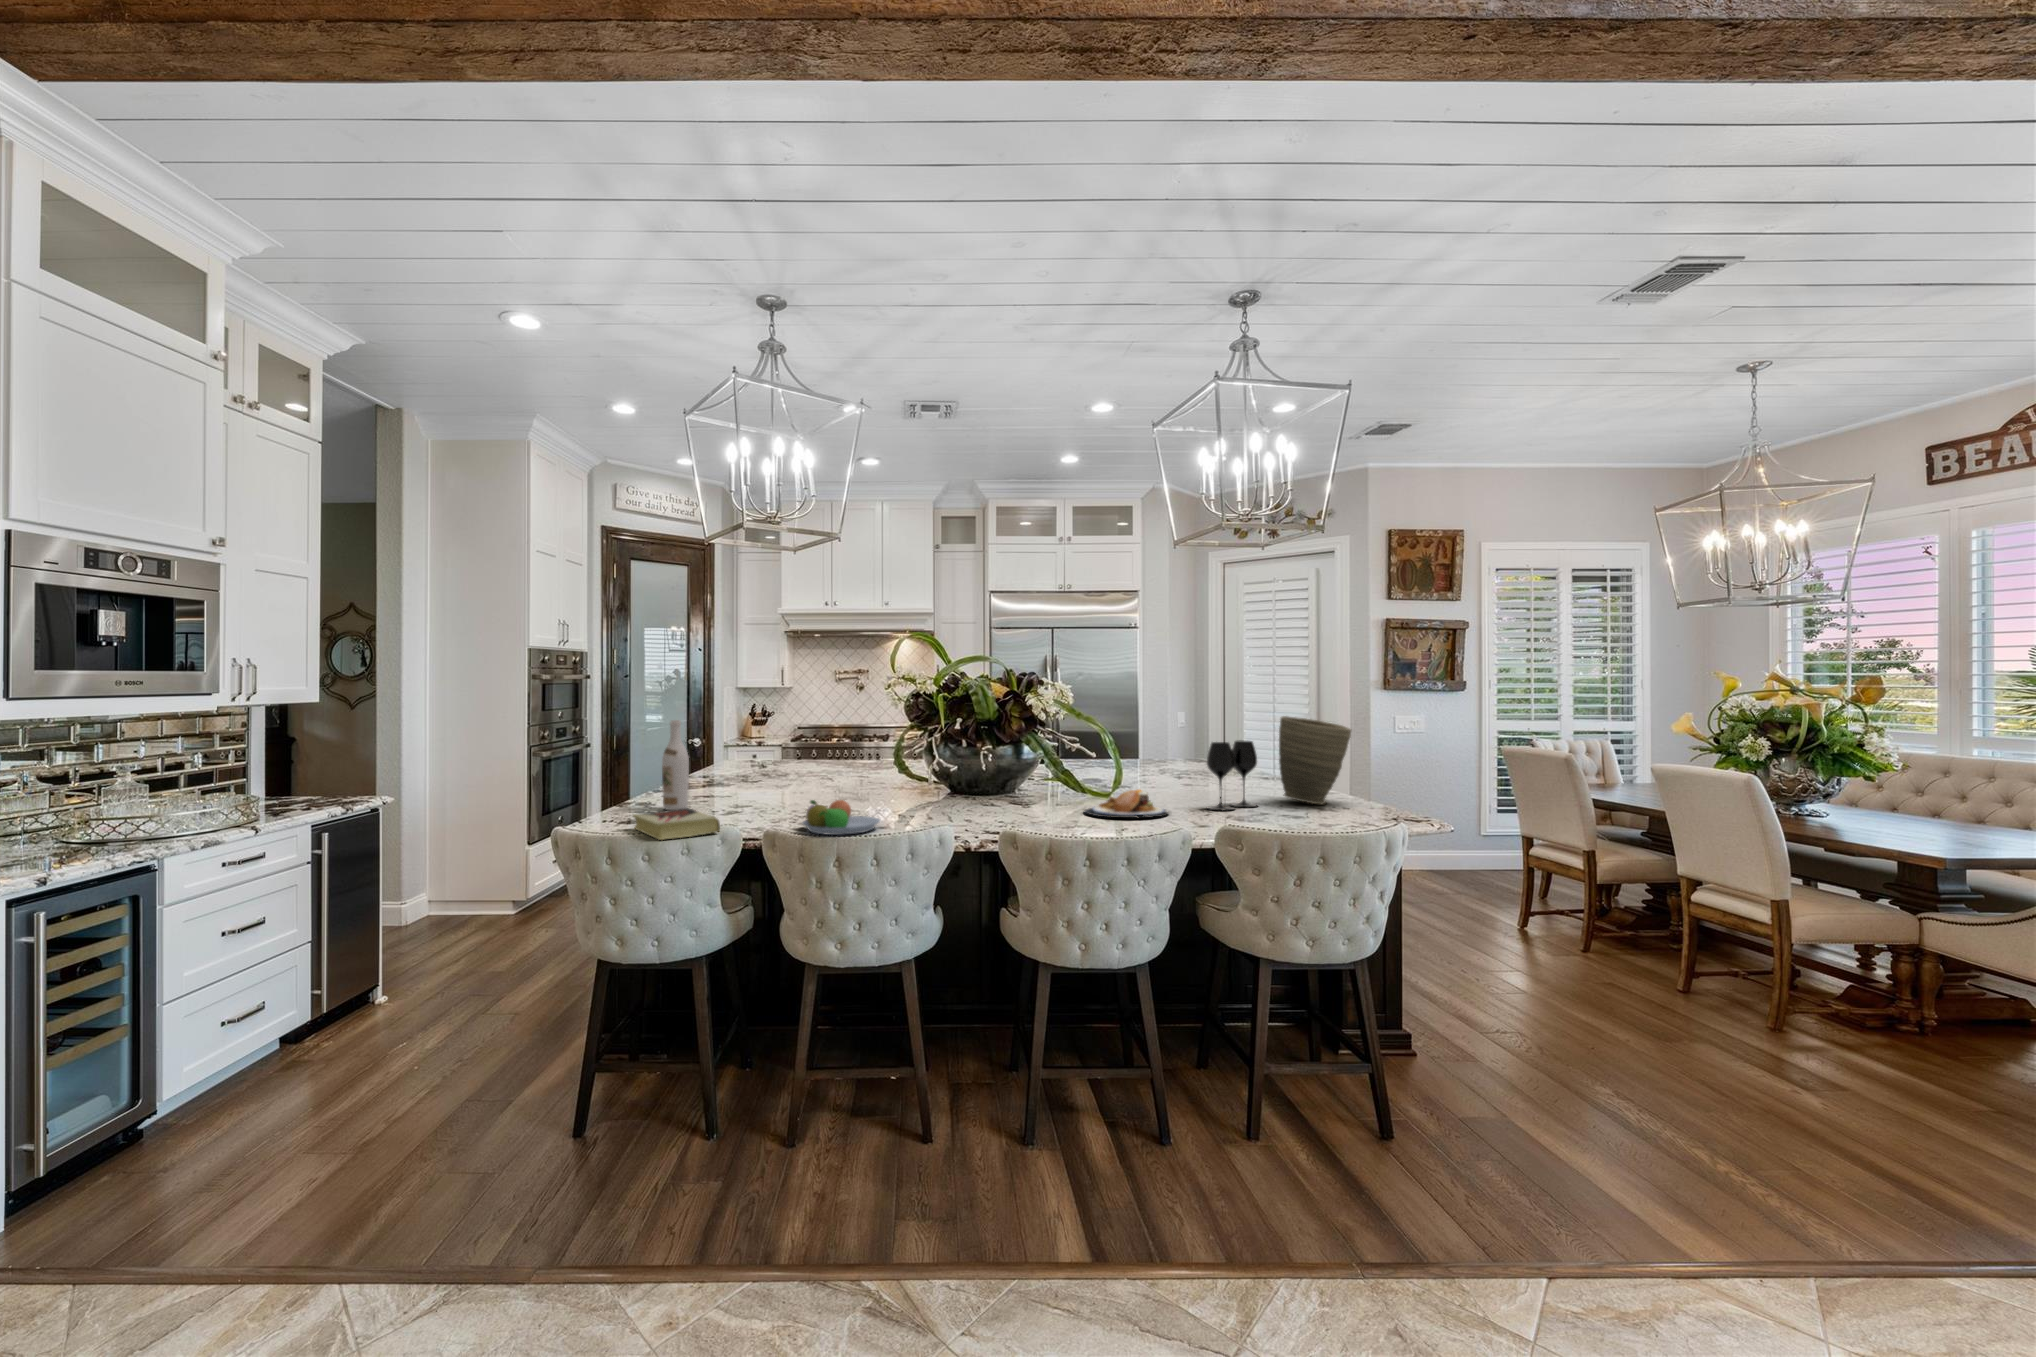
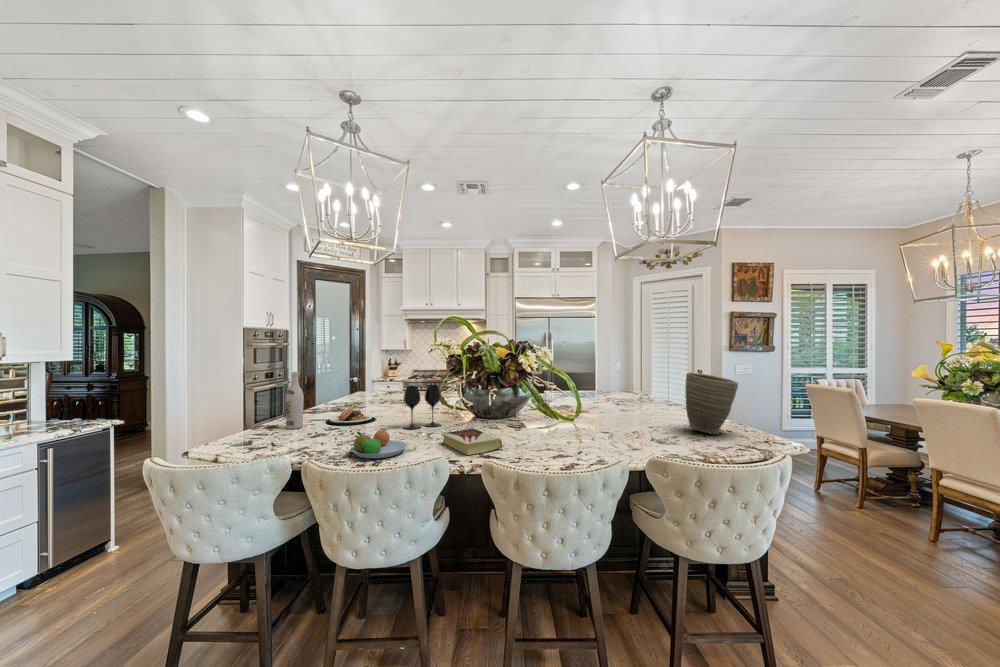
wine glass: present [1207,740,1257,810] -> present [403,385,441,429]
plate: present [1084,790,1168,818] -> present [326,408,376,425]
book: present [633,808,720,840] -> present [442,428,502,455]

